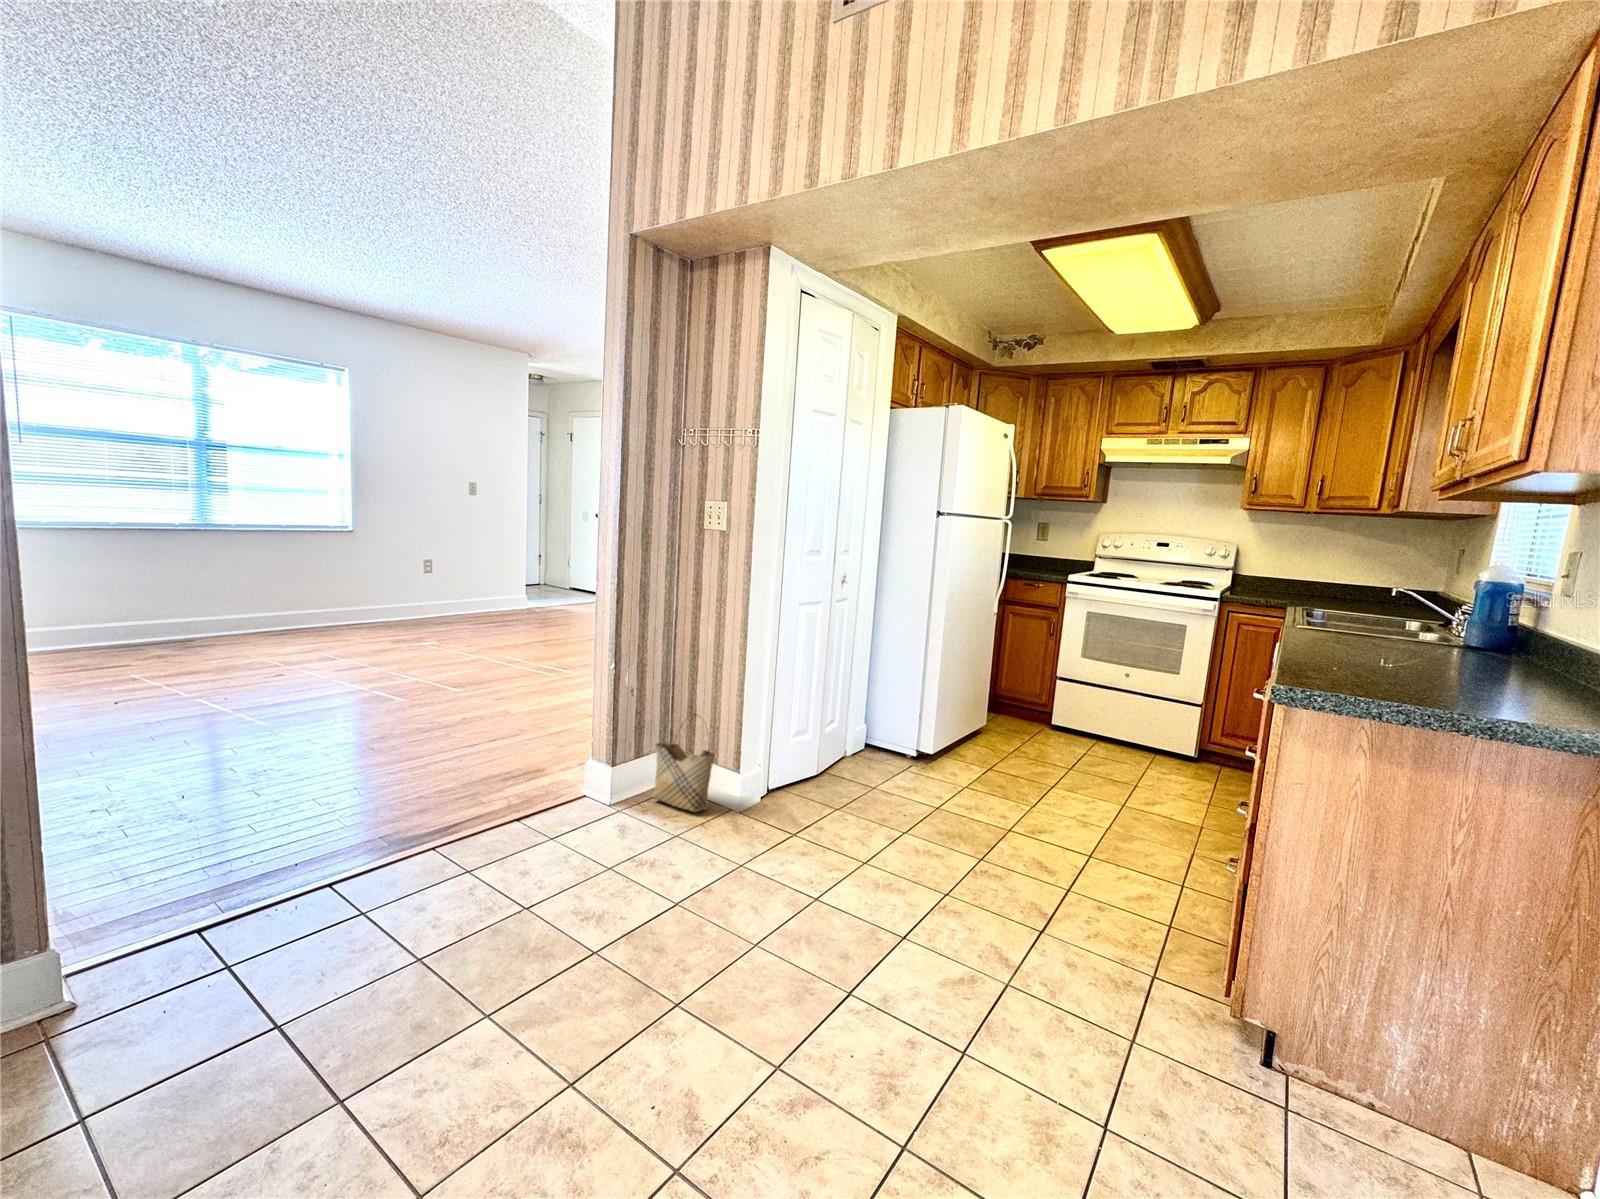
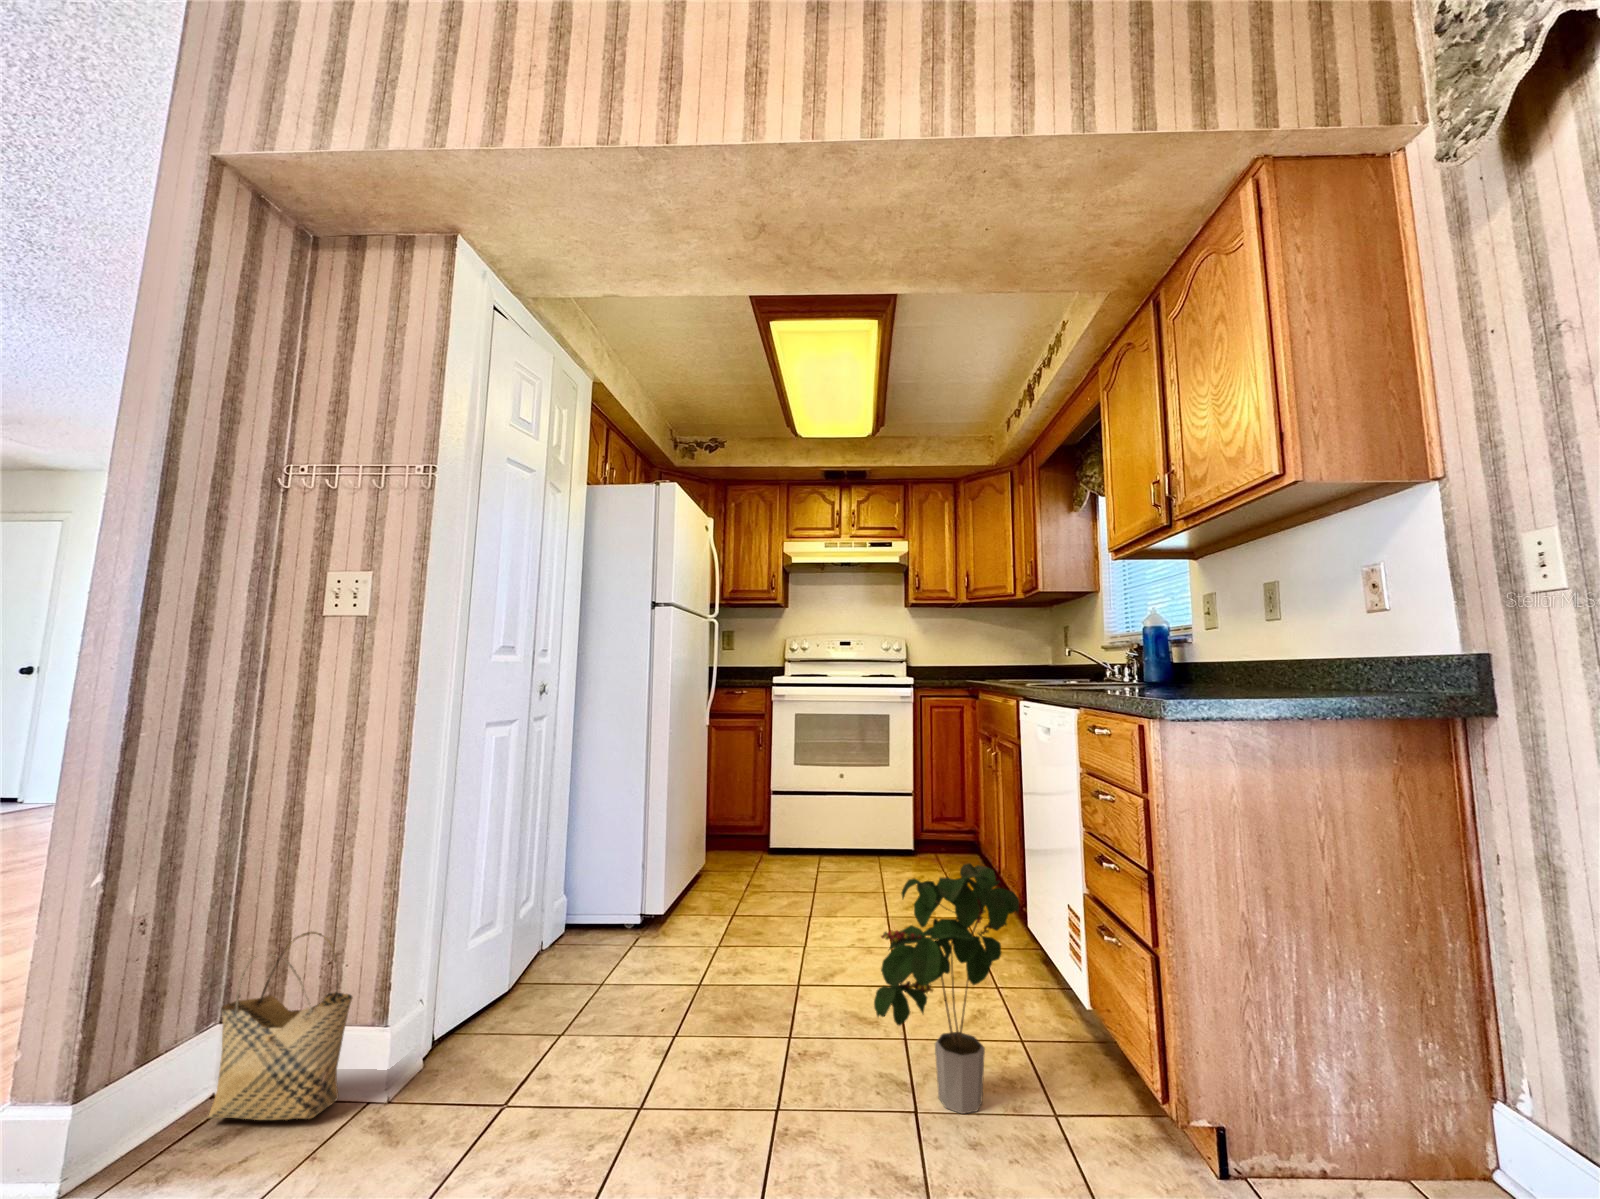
potted plant: none [1017,762,1182,942] -> present [874,863,1019,1114]

